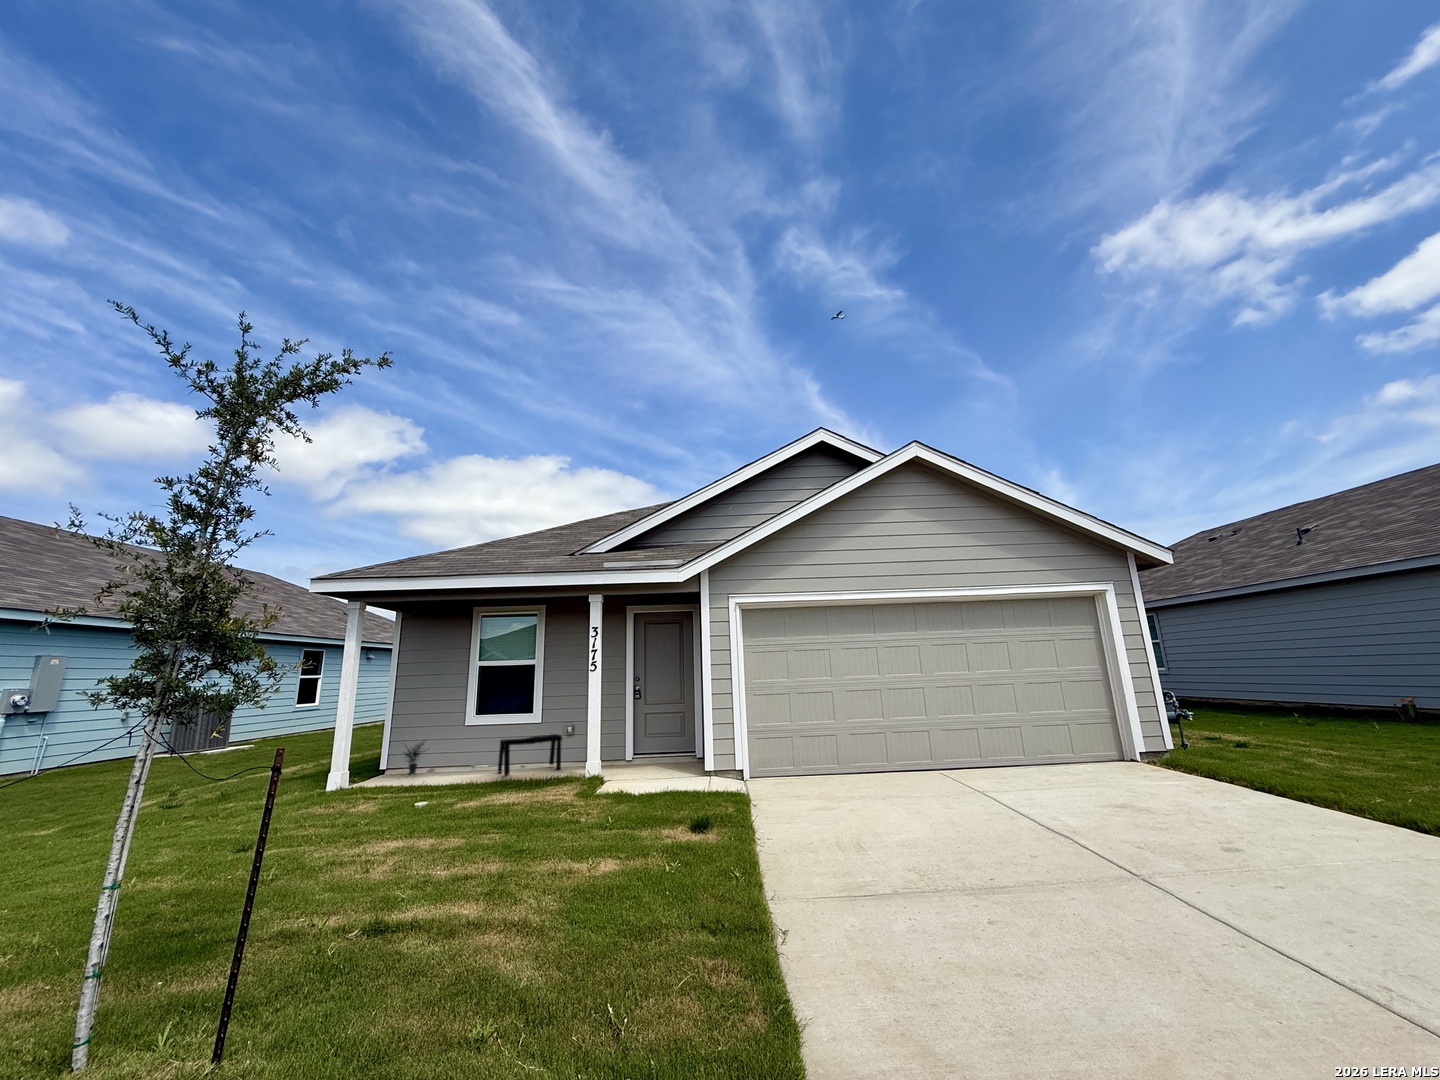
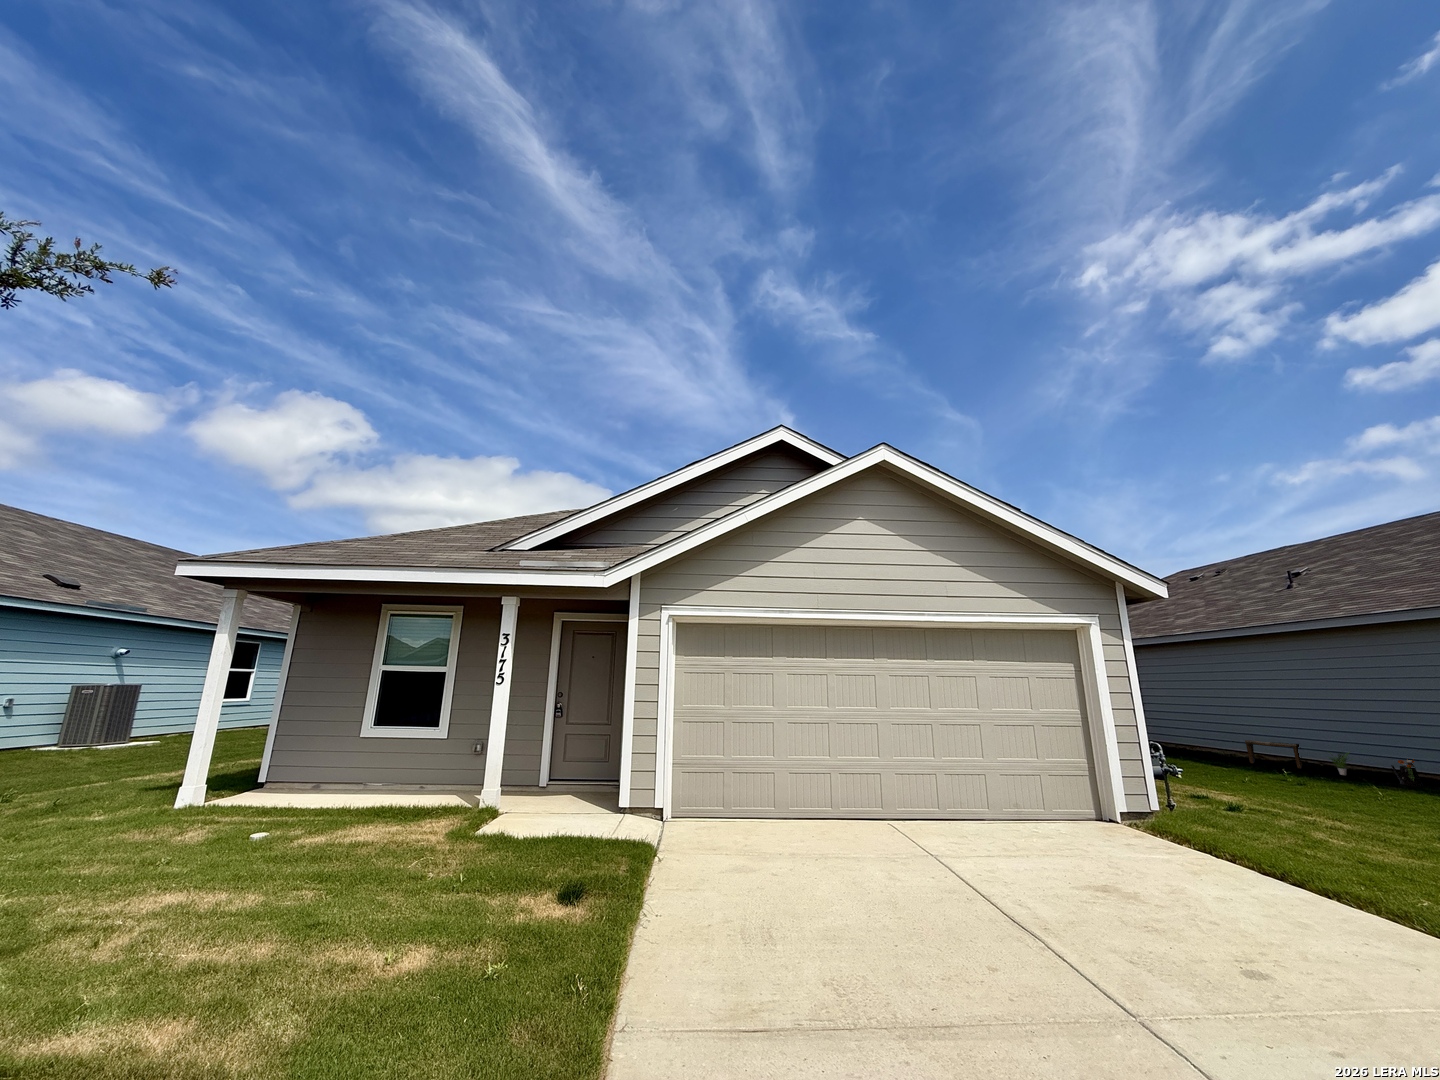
bench: present [498,734,562,775] -> present [1245,740,1302,768]
potted plant: present [404,741,425,773] -> present [1330,753,1349,775]

